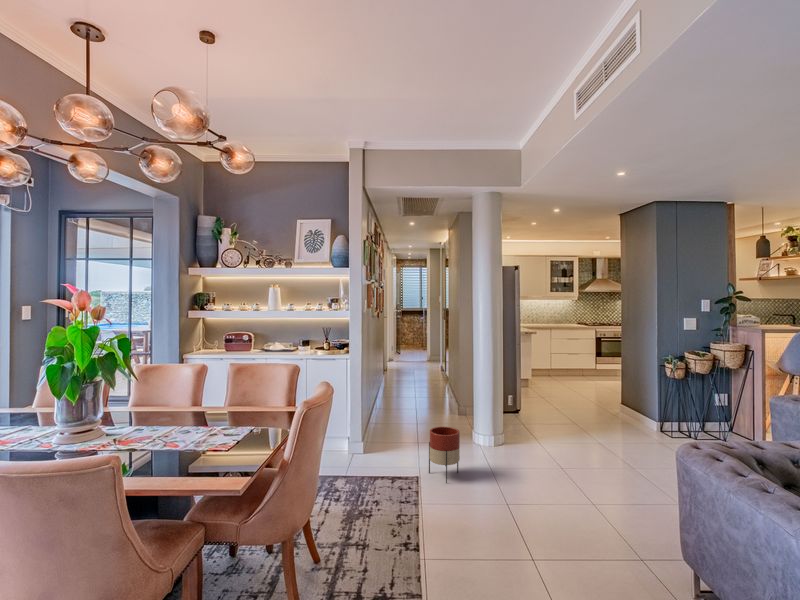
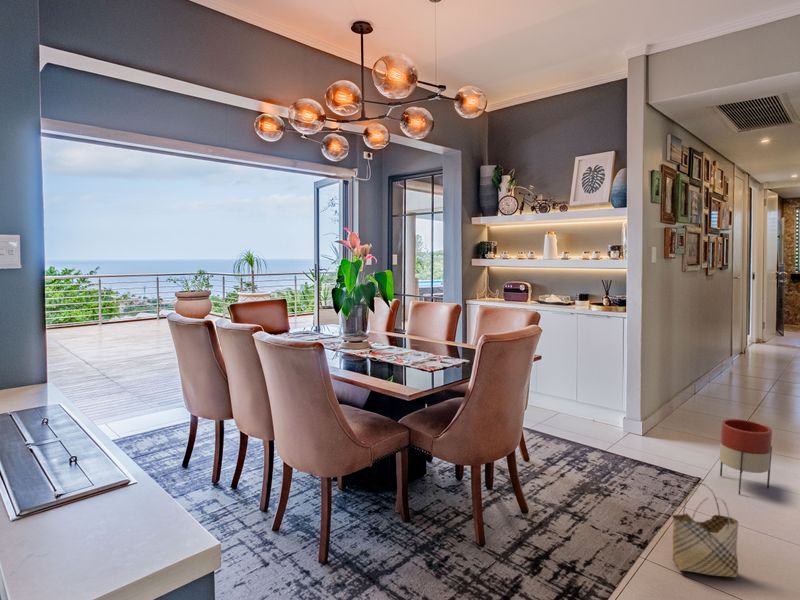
woven basket: none [442,484,482,560] -> present [673,483,738,578]

